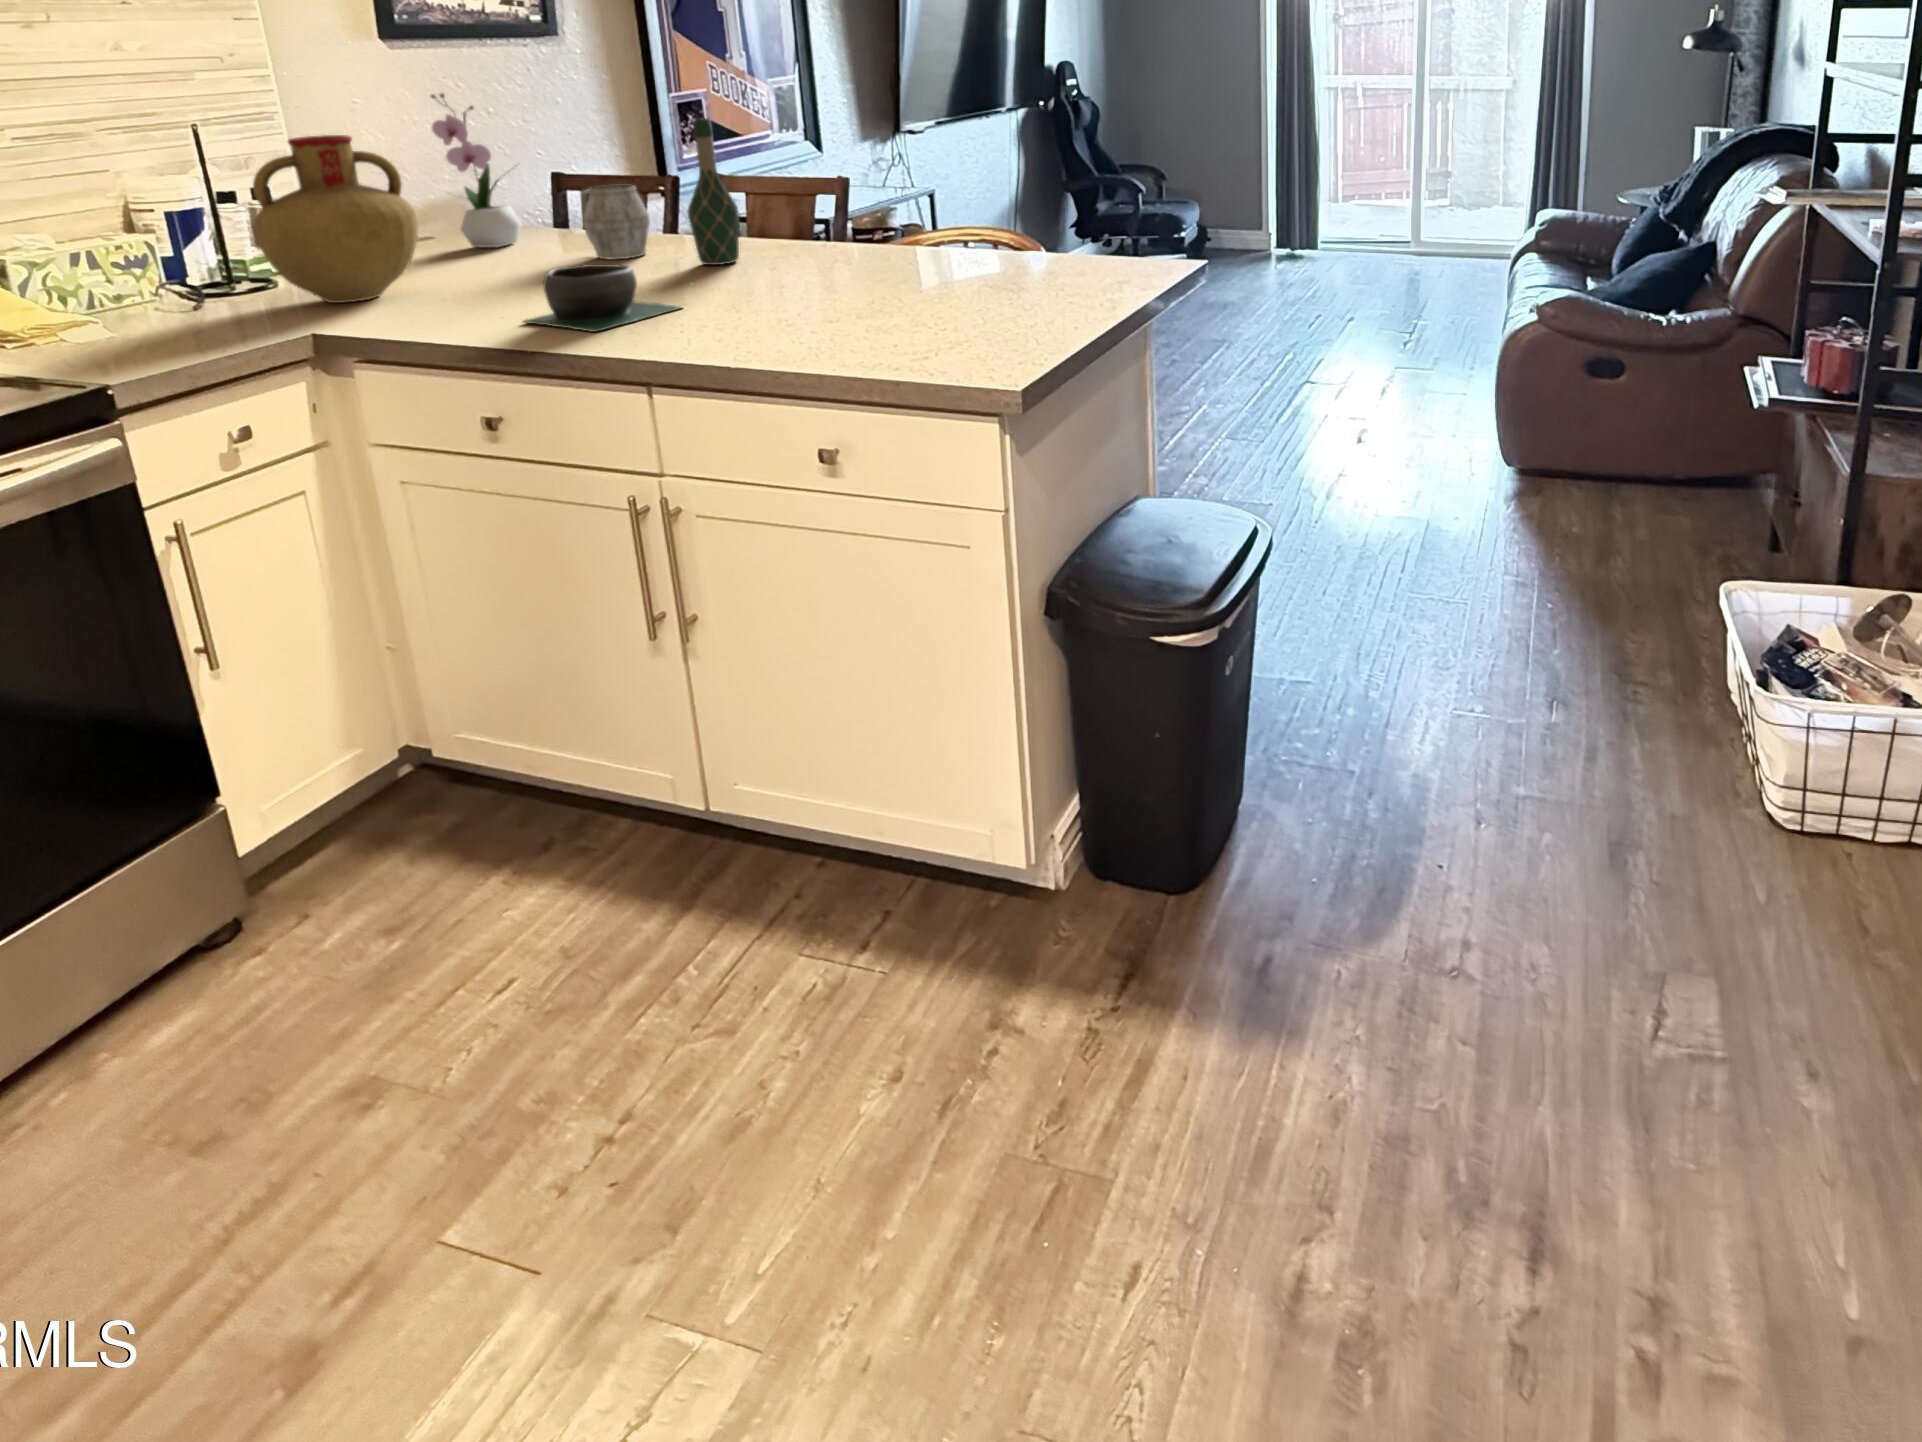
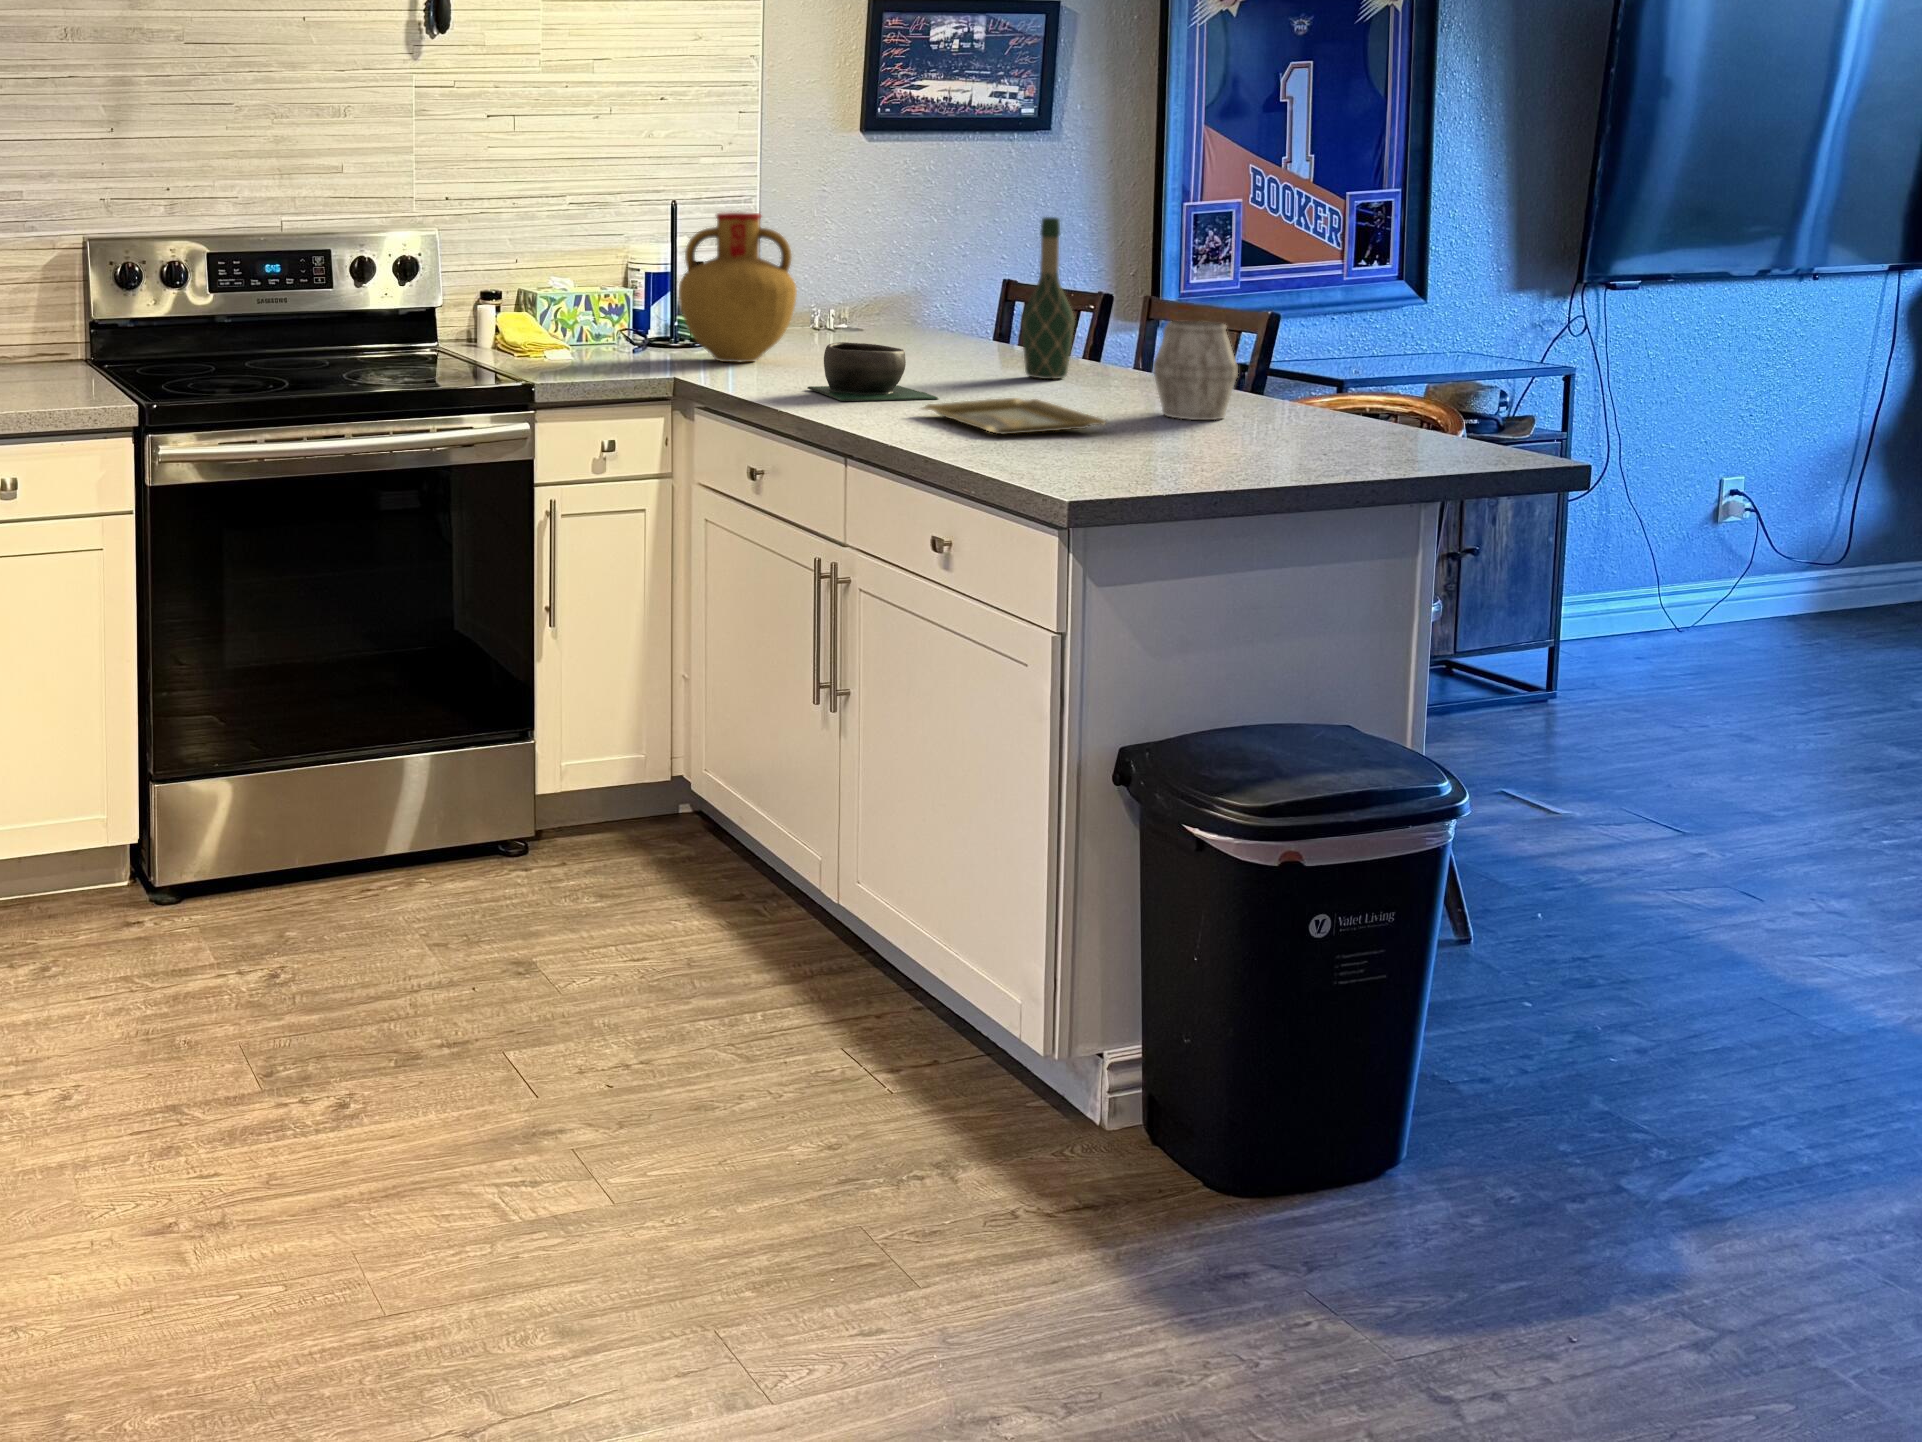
flower arrangement: present [431,93,522,248] -> none [864,184,938,345]
mug: present [580,184,650,260] -> present [1153,321,1238,420]
tray: none [713,294,919,342] -> present [923,398,1106,434]

